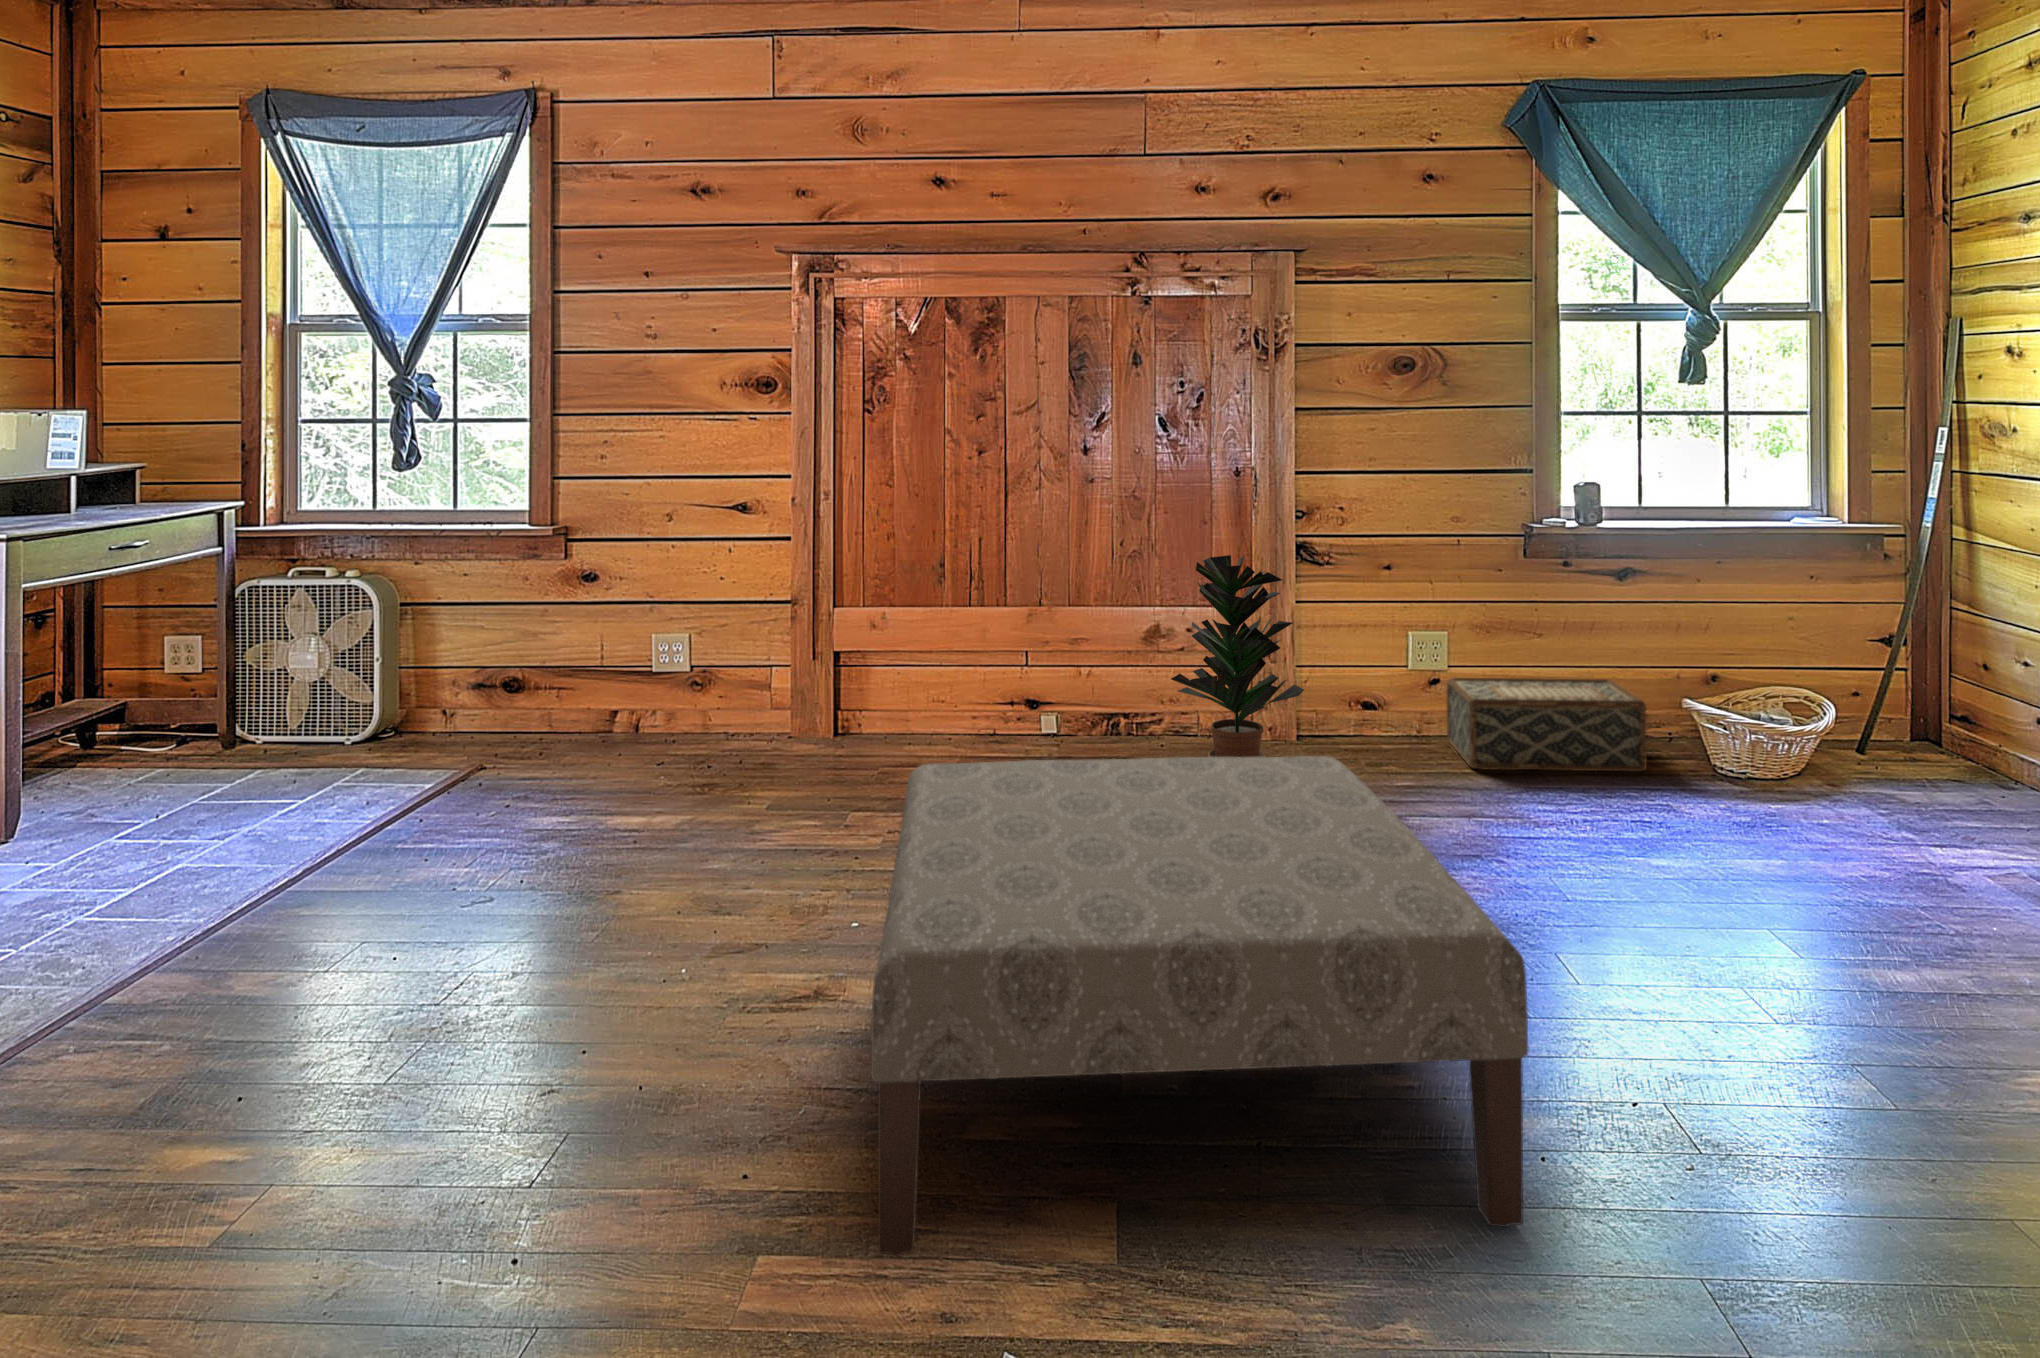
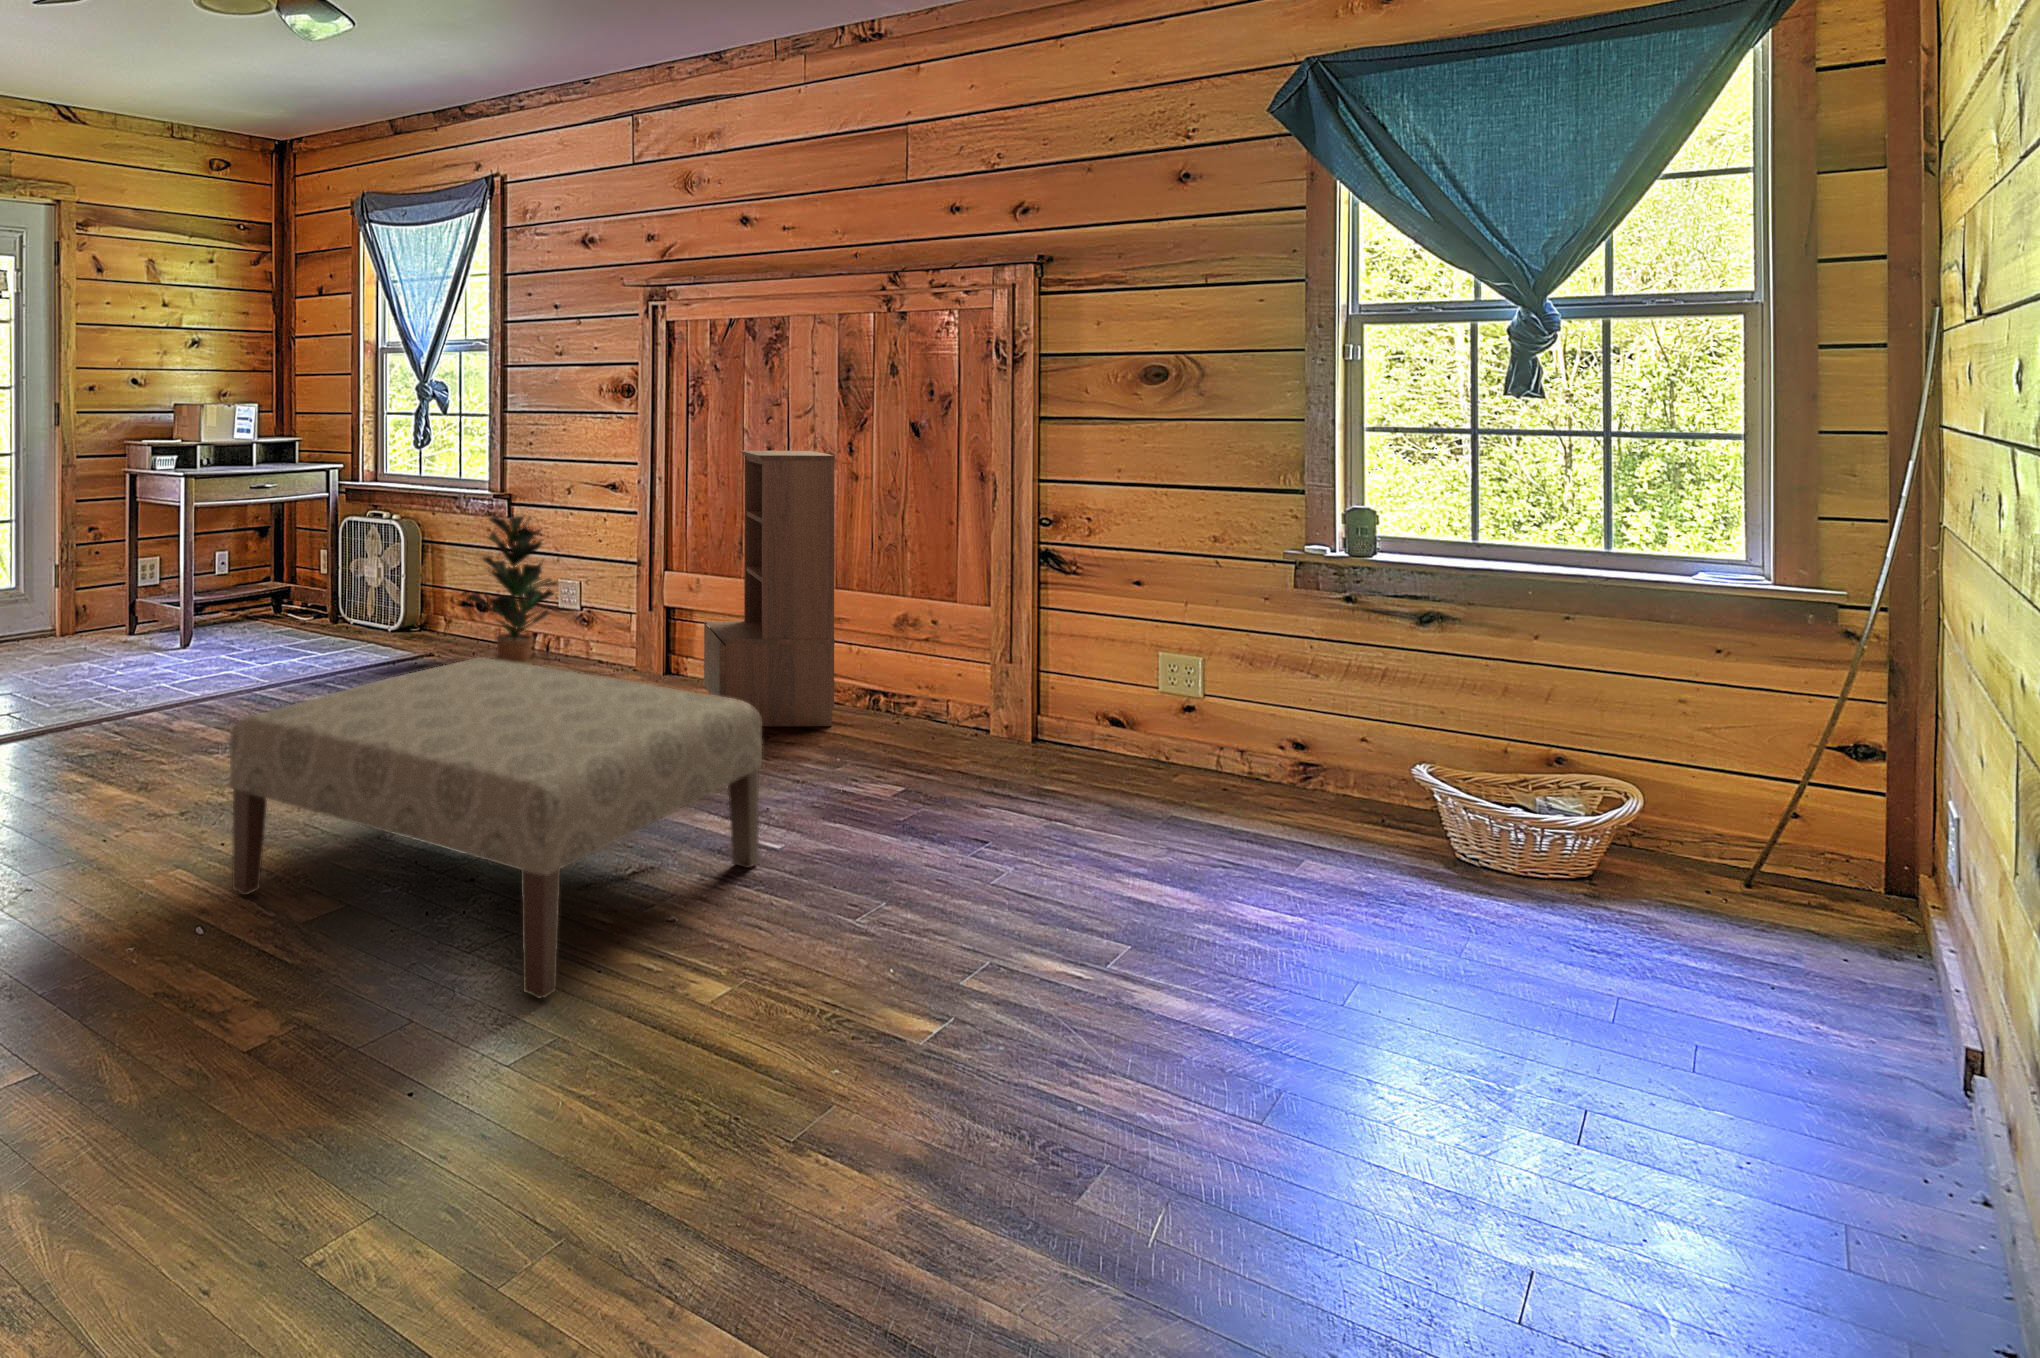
bookshelf: none [934,450,1104,783] -> present [704,451,835,726]
potted plant: present [1171,555,1304,758] -> present [469,516,558,665]
woven basket: present [1446,678,1647,771] -> none [1164,711,1400,844]

